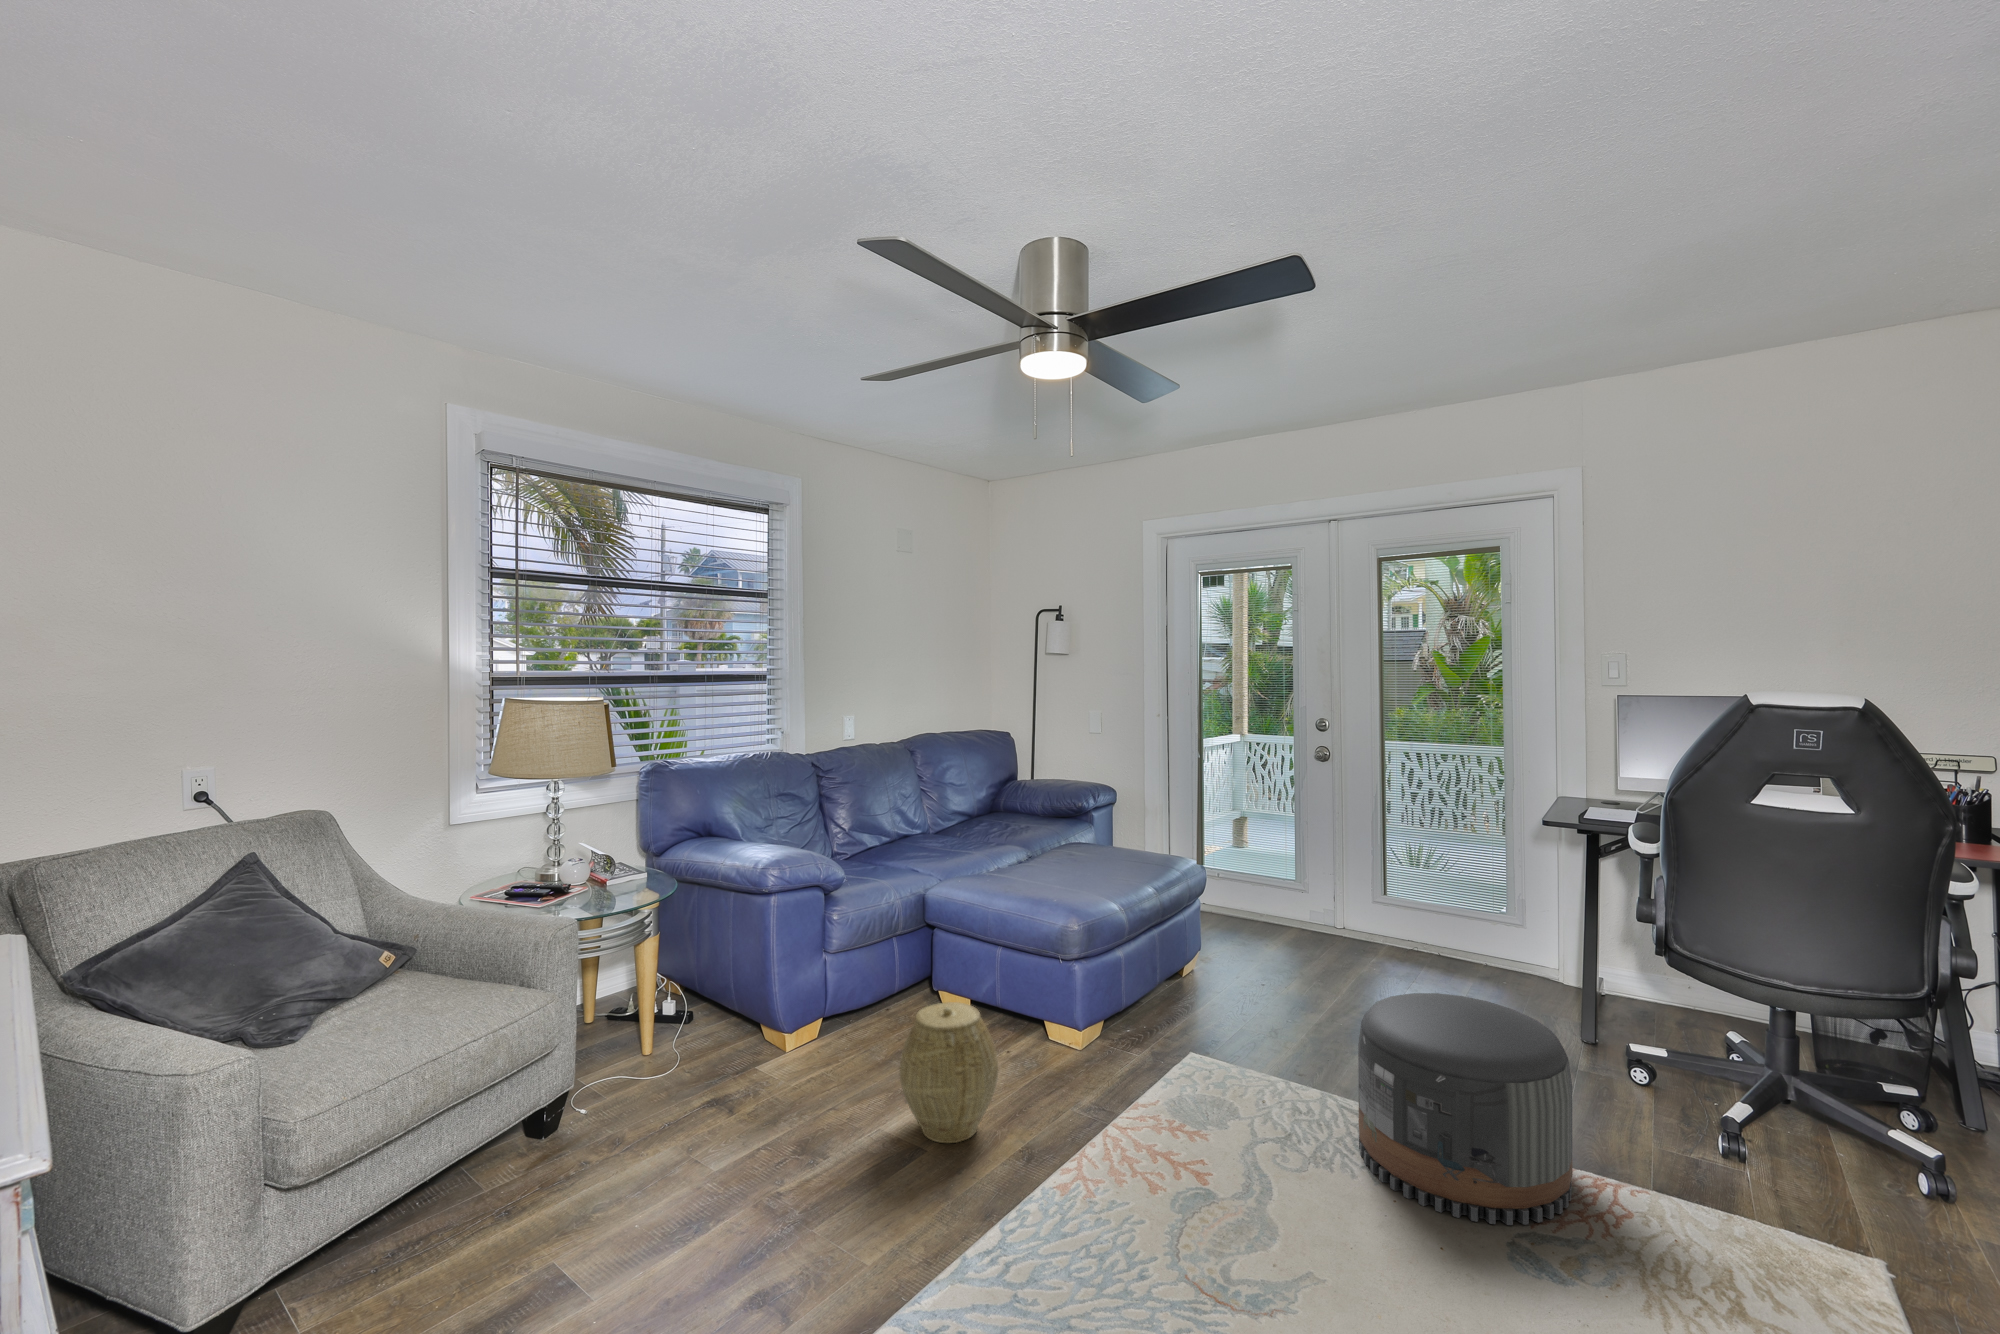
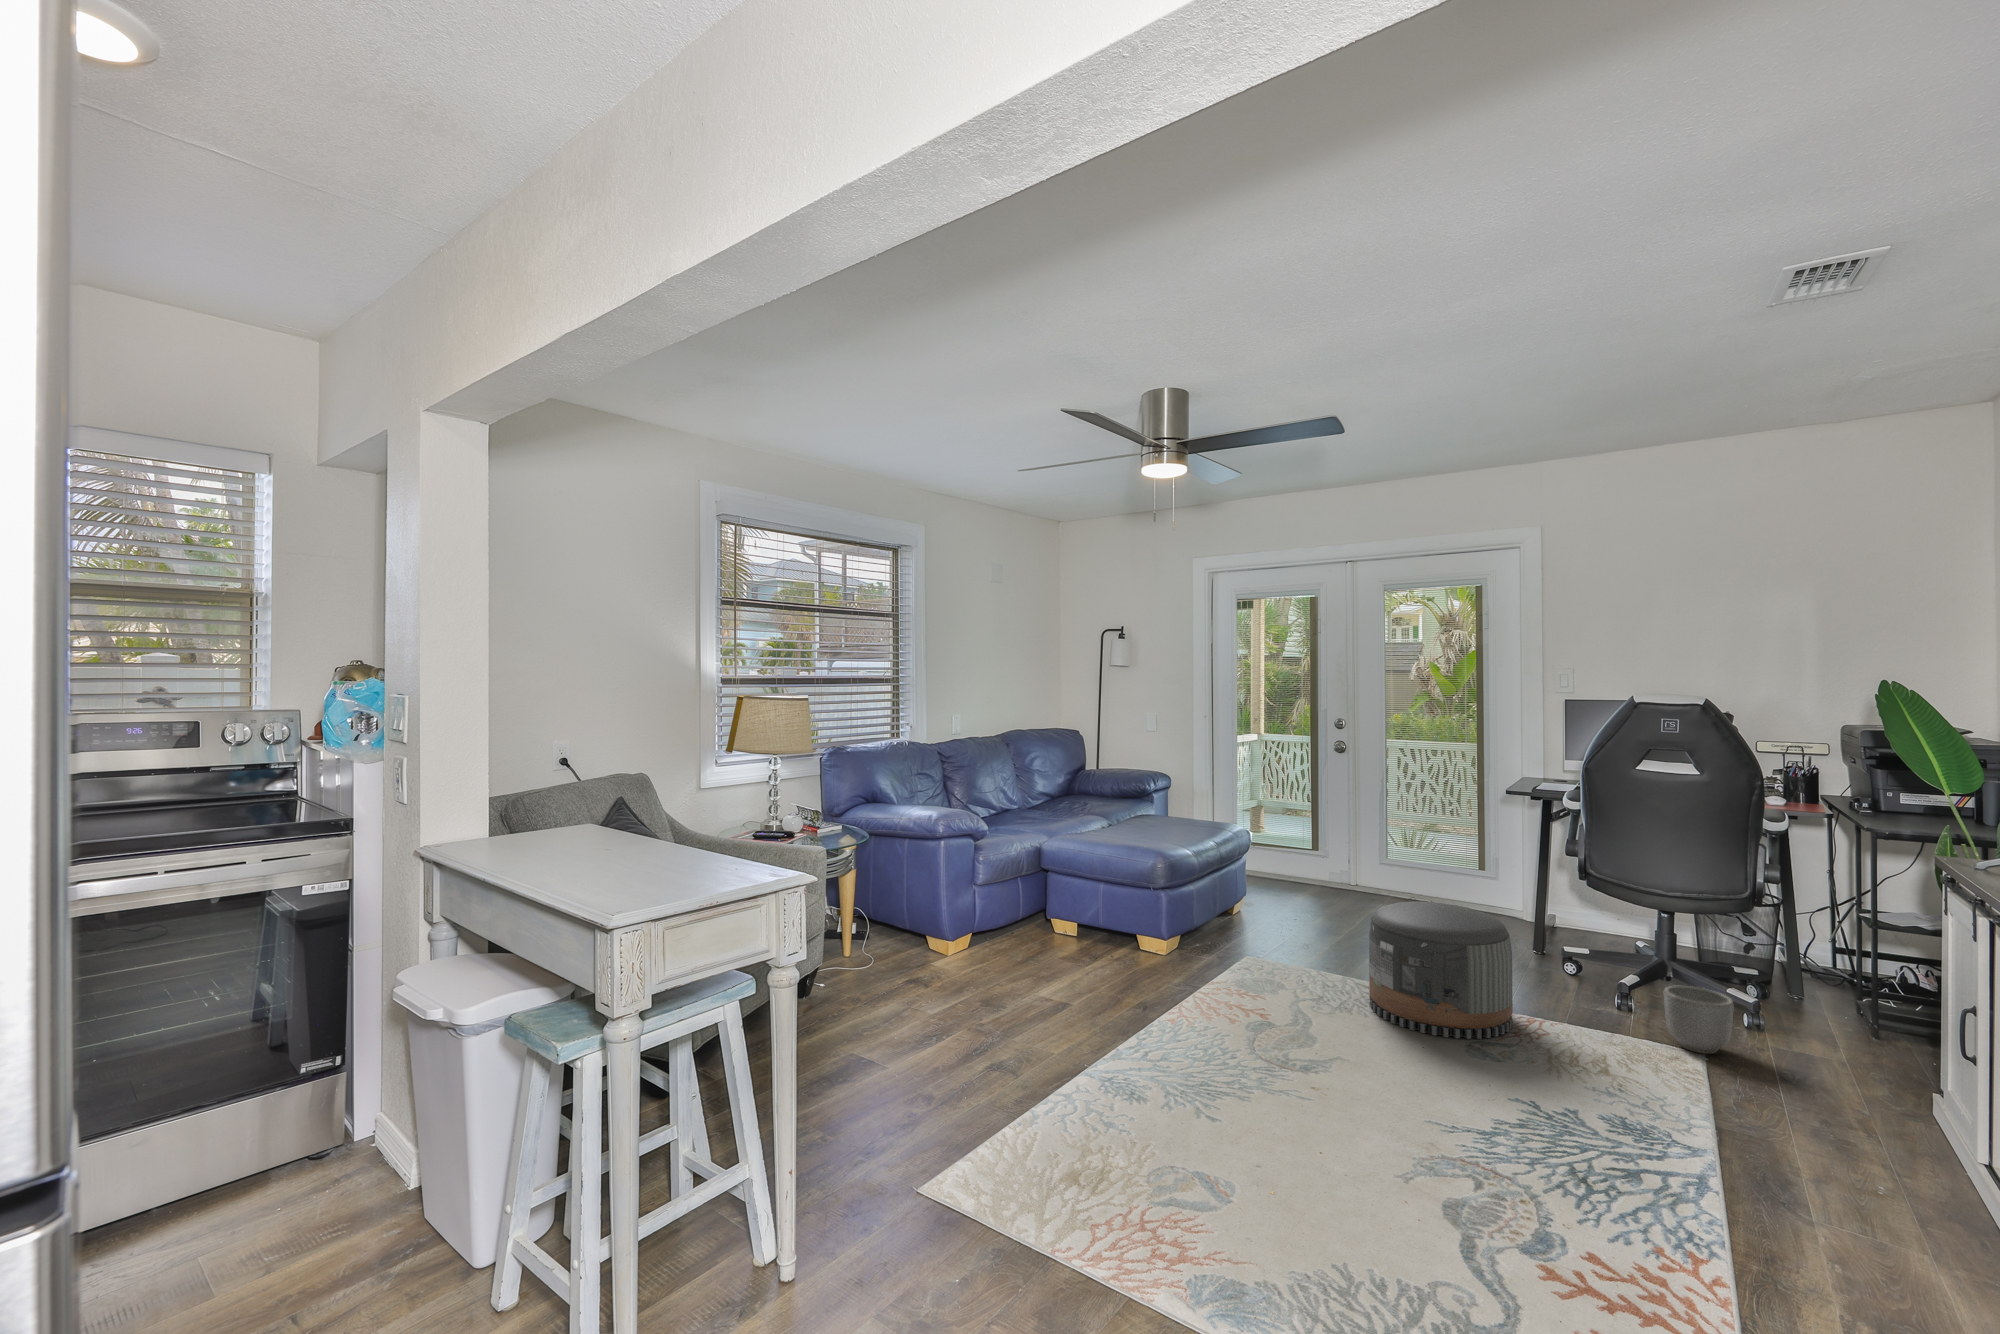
woven basket: present [900,1002,998,1143] -> none [1051,908,1119,1000]
planter: none [1808,1138,1926,1257] -> present [1664,986,1733,1054]

